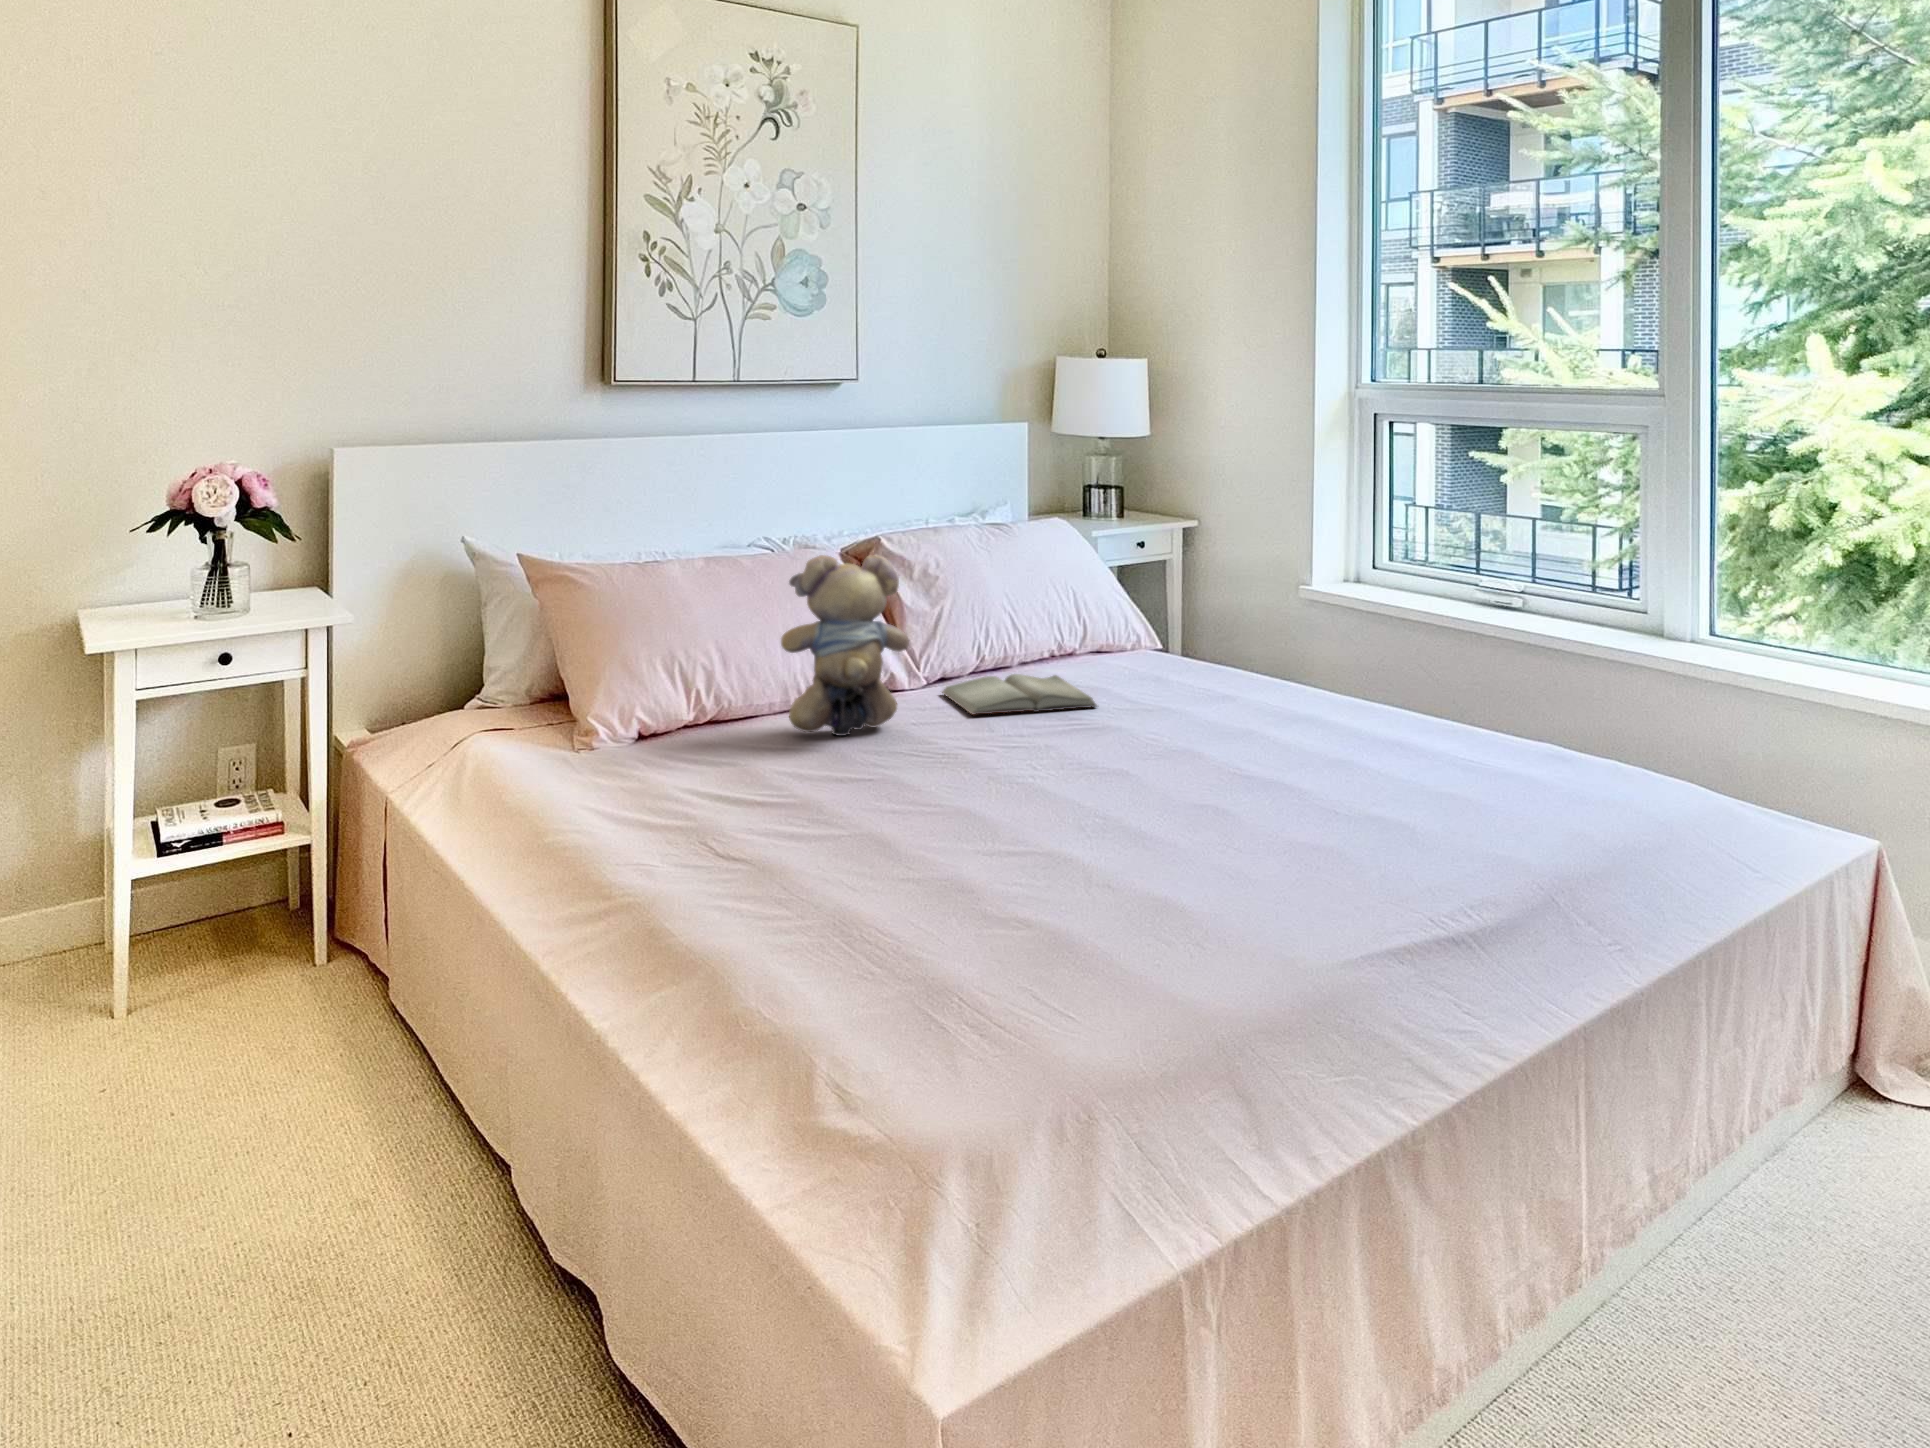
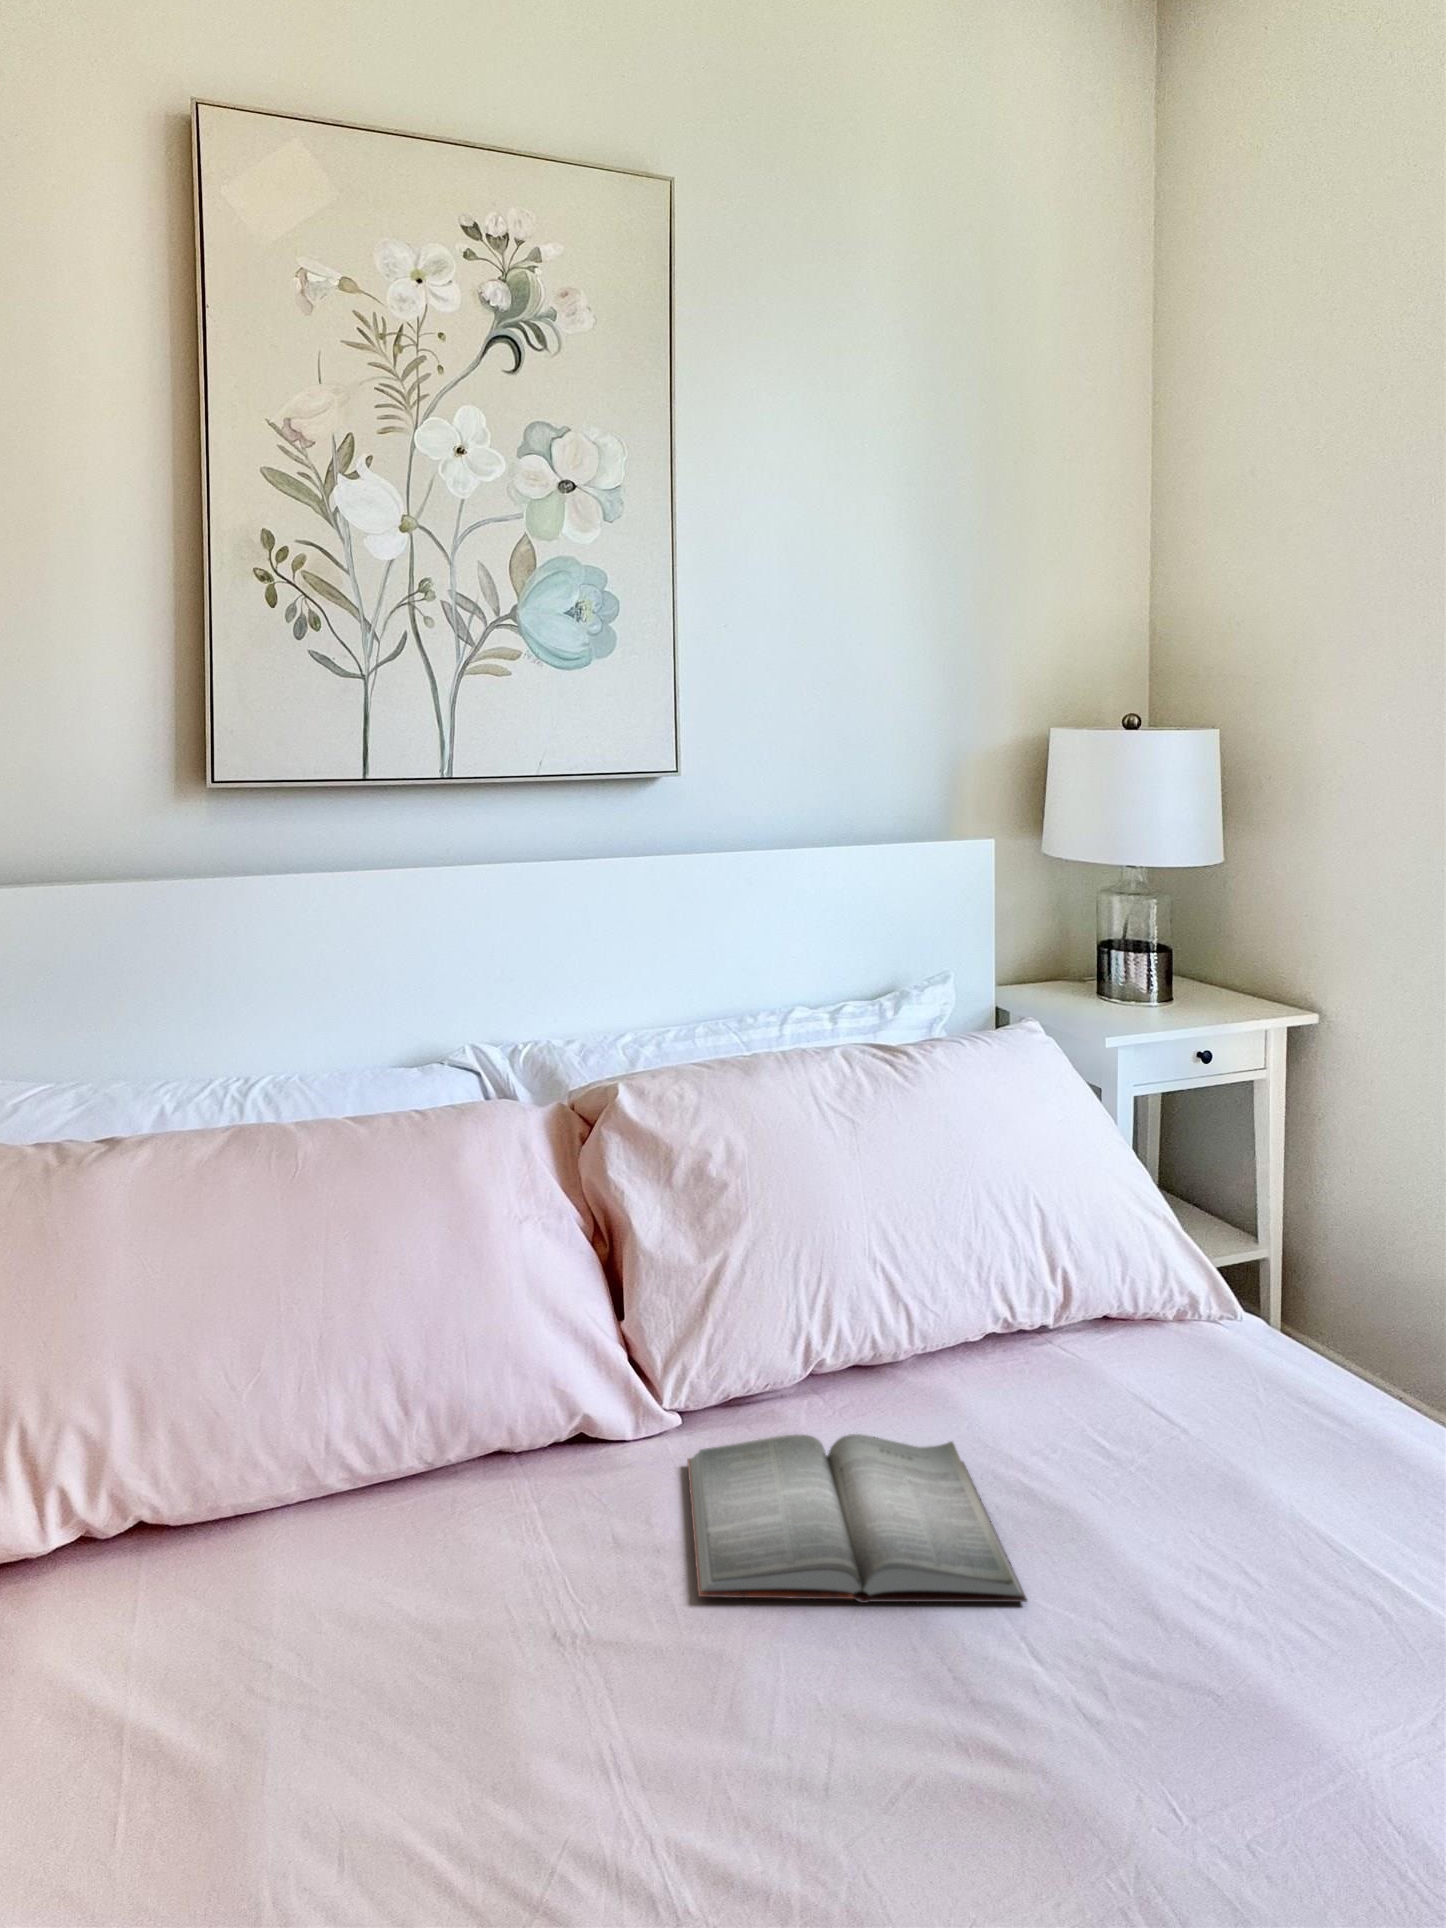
teddy bear: present [781,555,909,736] -> none [218,1222,525,1654]

